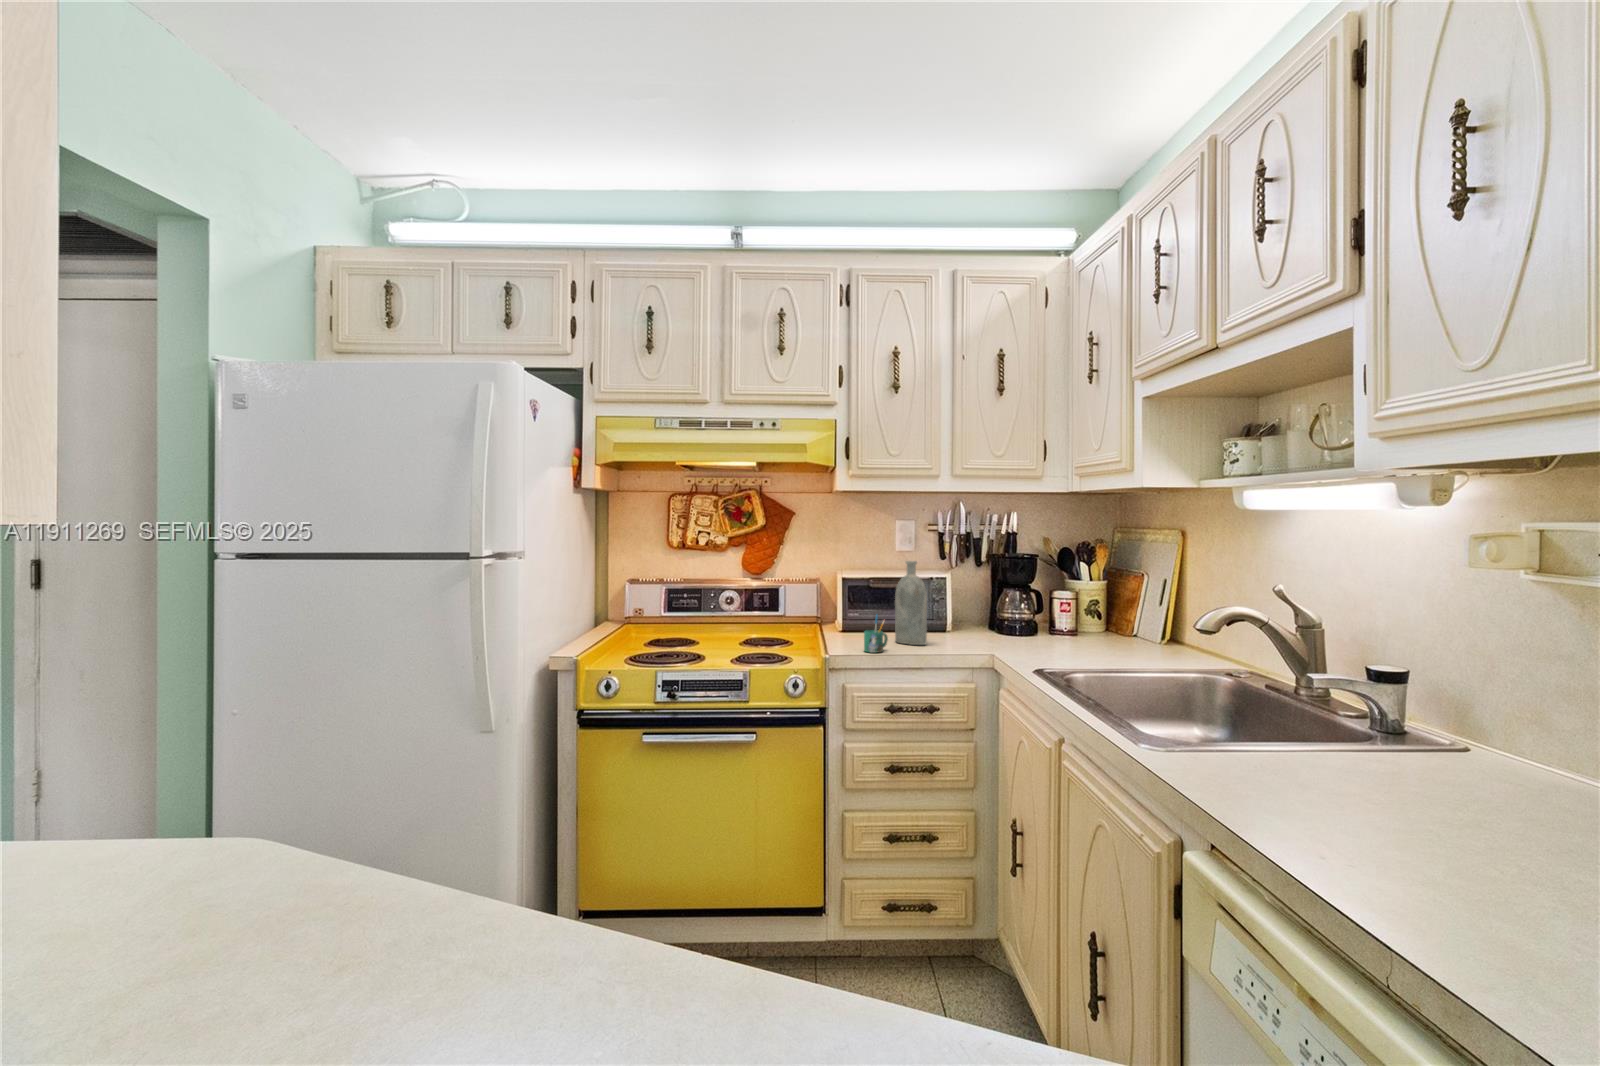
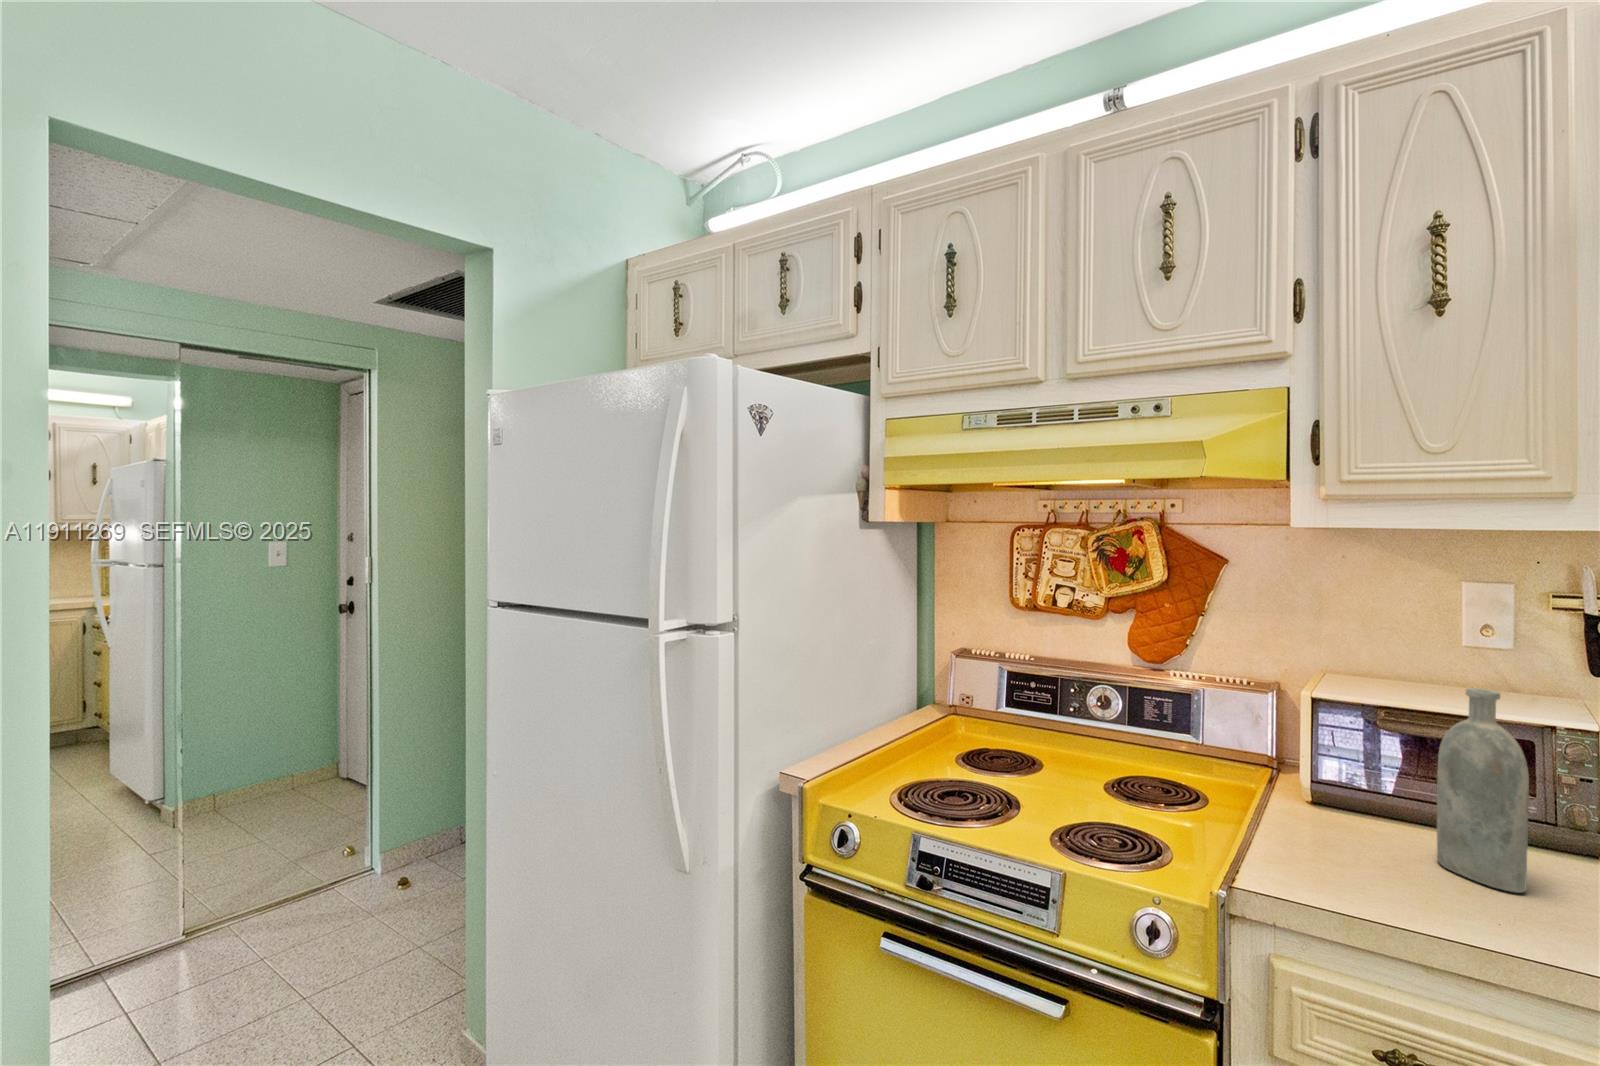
mug: present [864,615,888,653] -> none [1335,804,1402,896]

